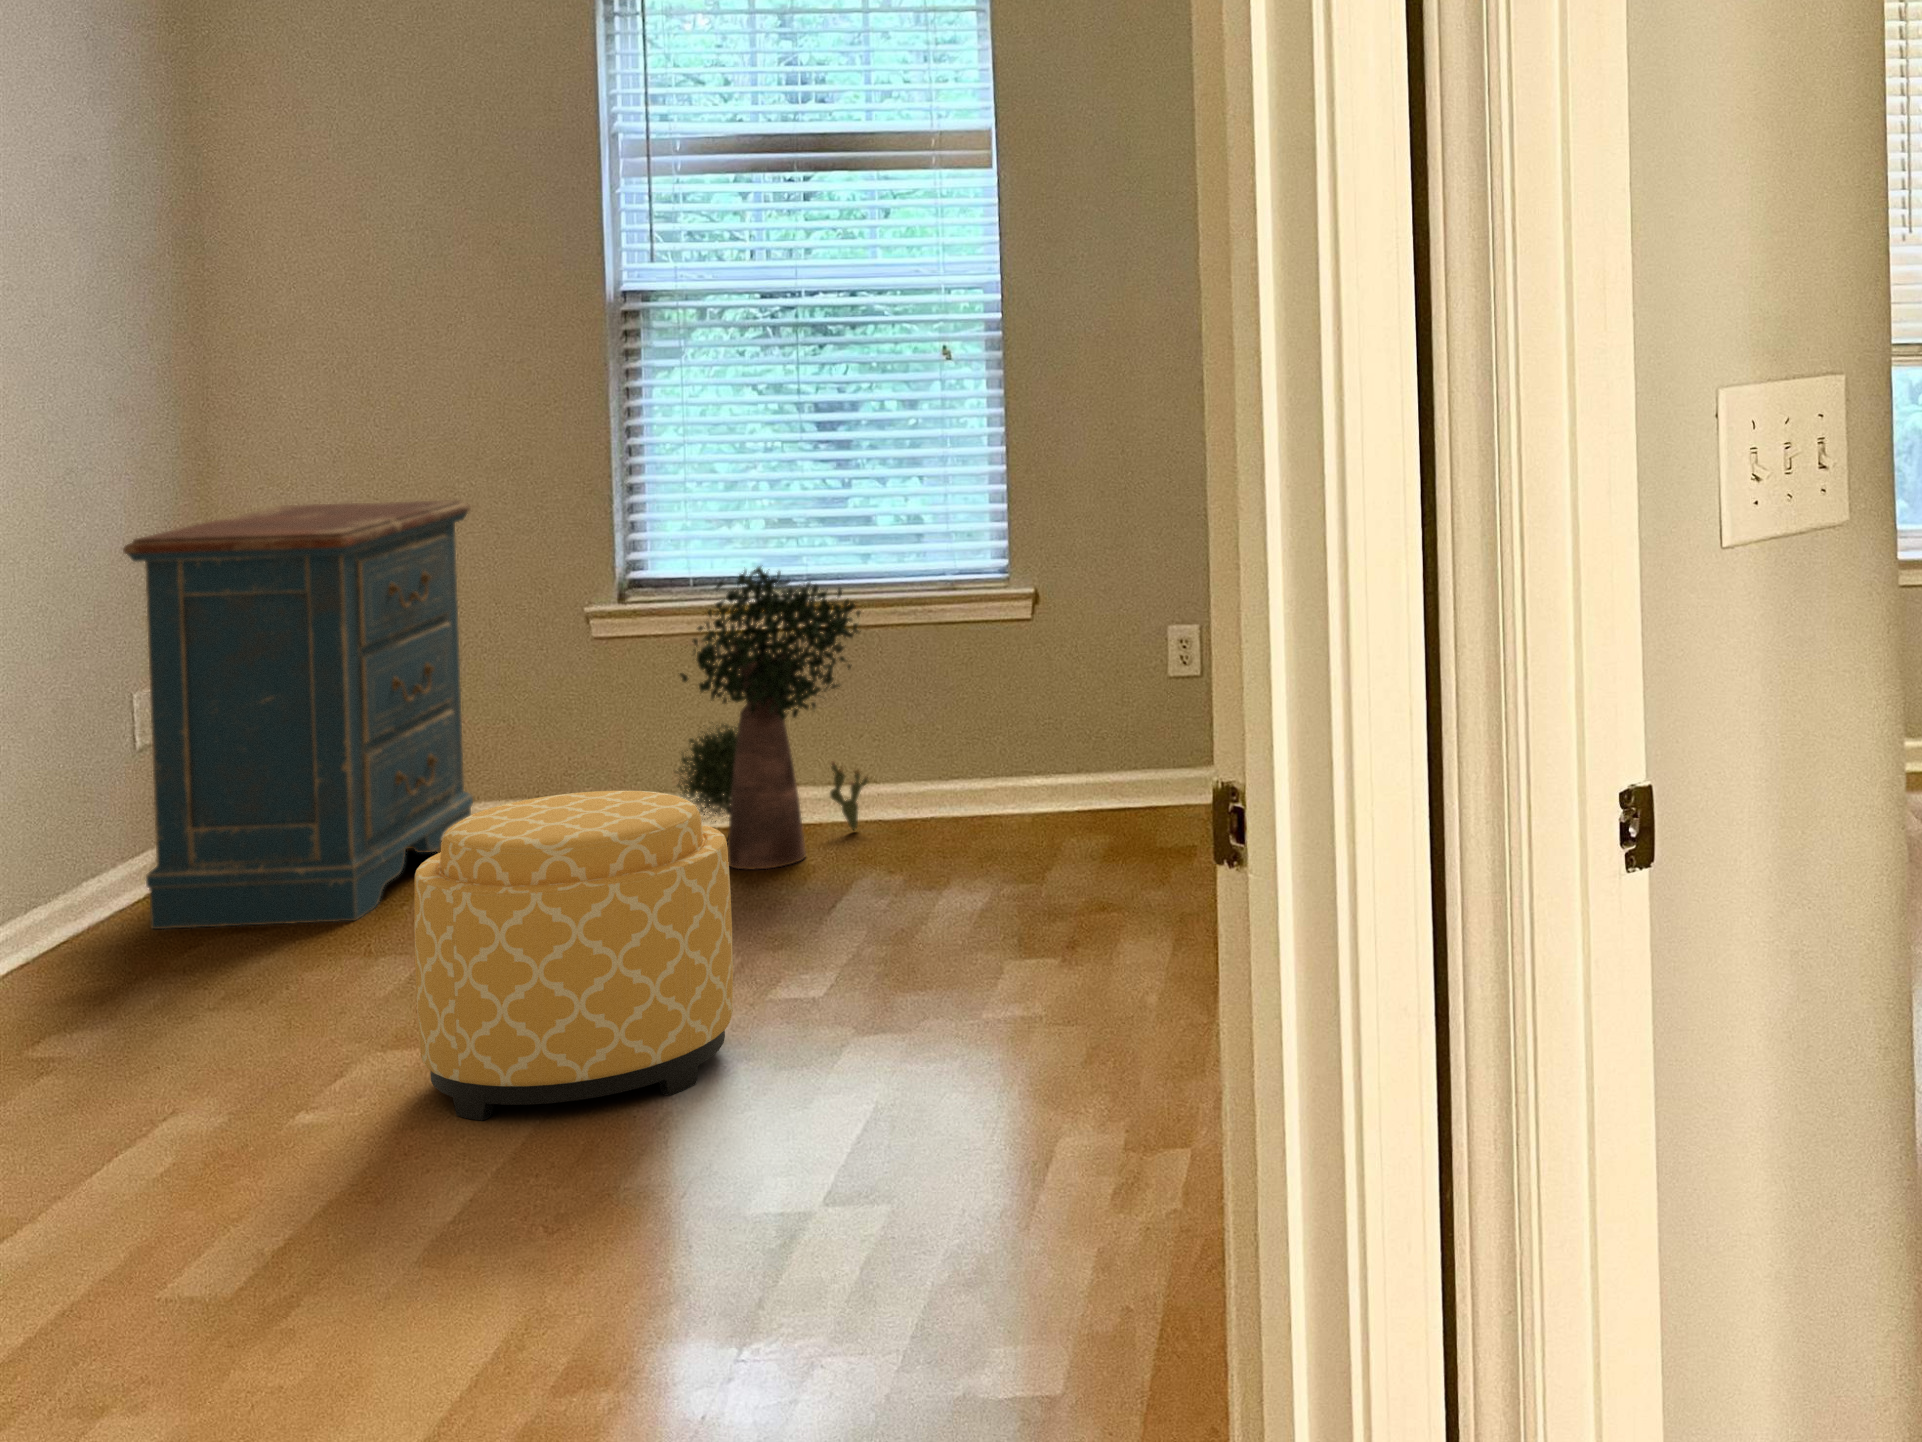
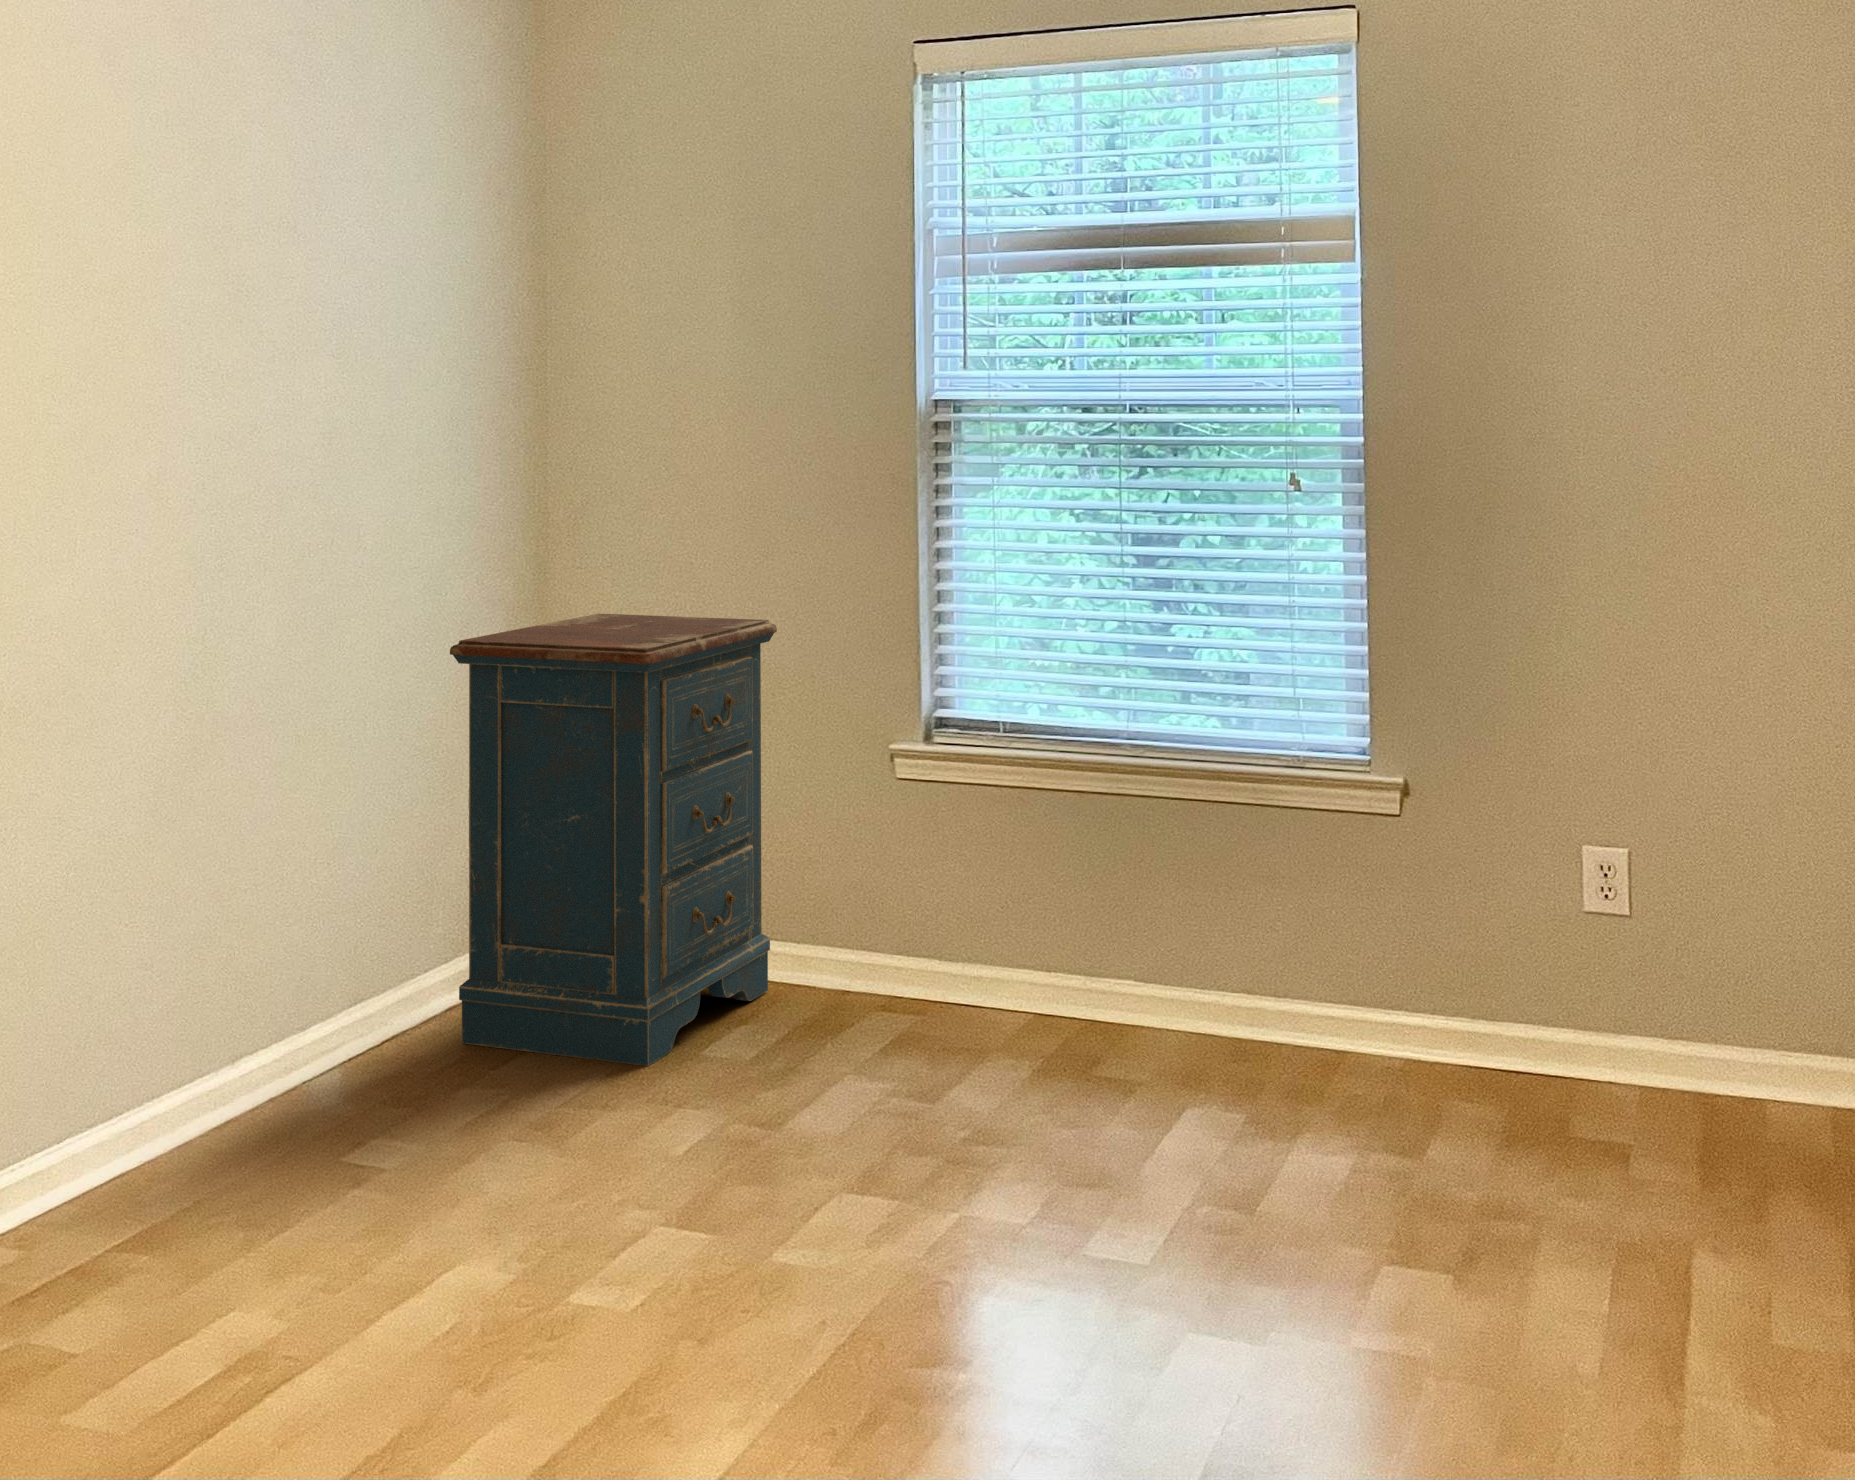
potted plant: present [676,566,868,869] -> none [977,715,1193,1072]
ottoman: present [414,790,733,1121] -> none [688,974,1032,1366]

